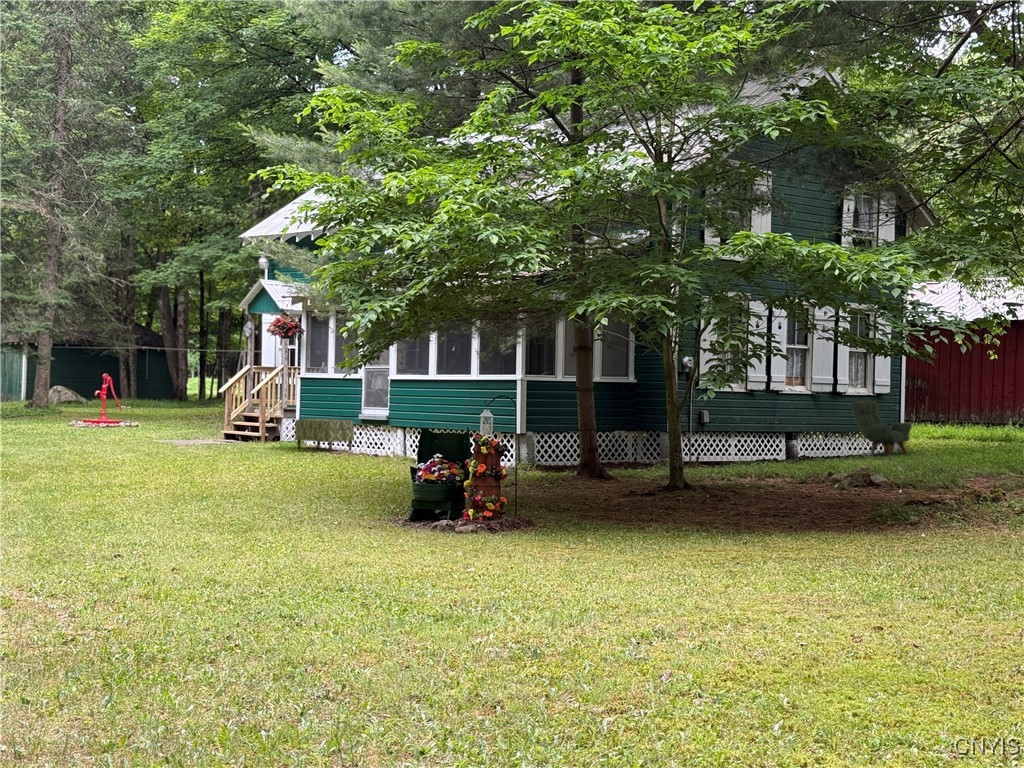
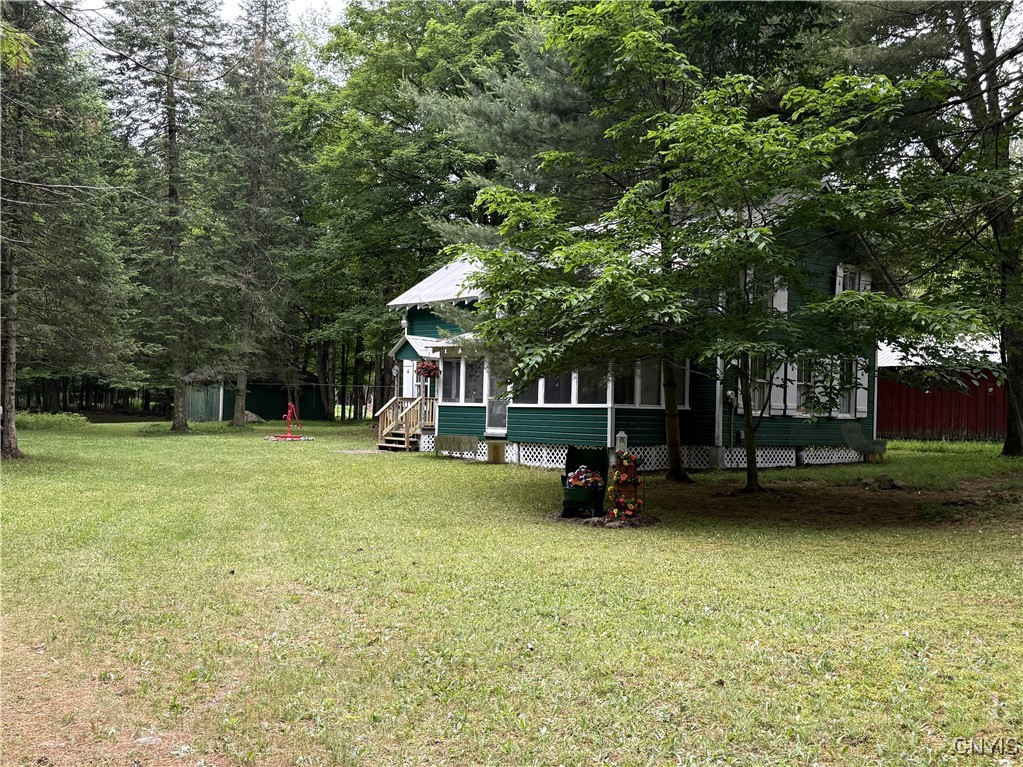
side table: none [354,426,394,457] -> present [483,441,509,464]

